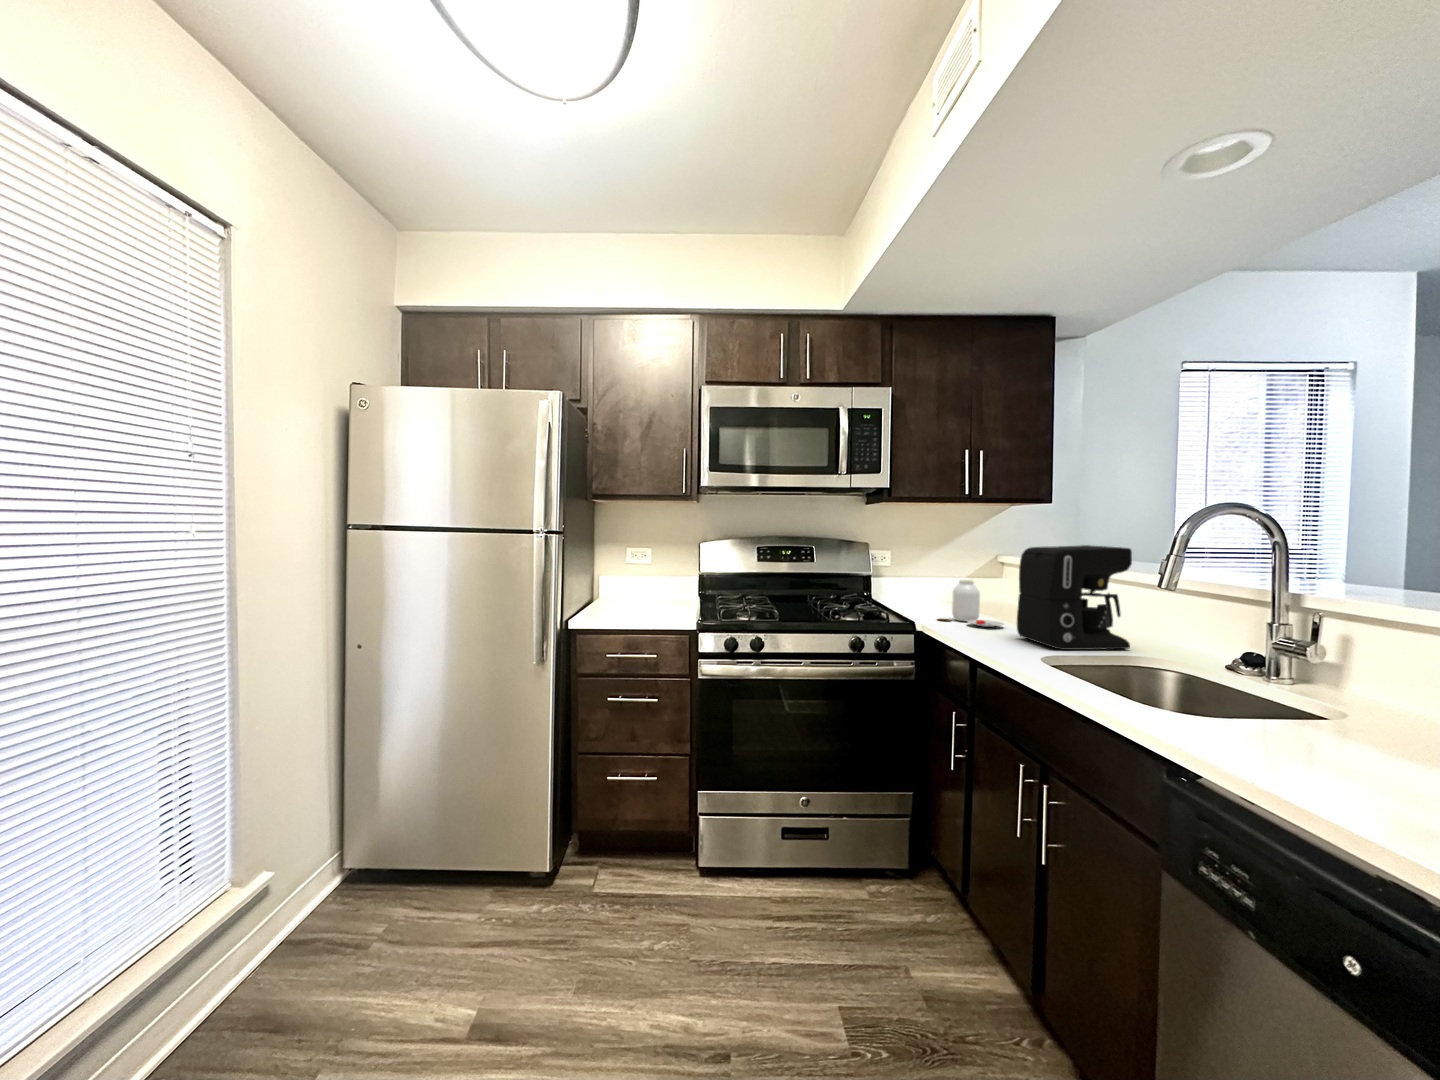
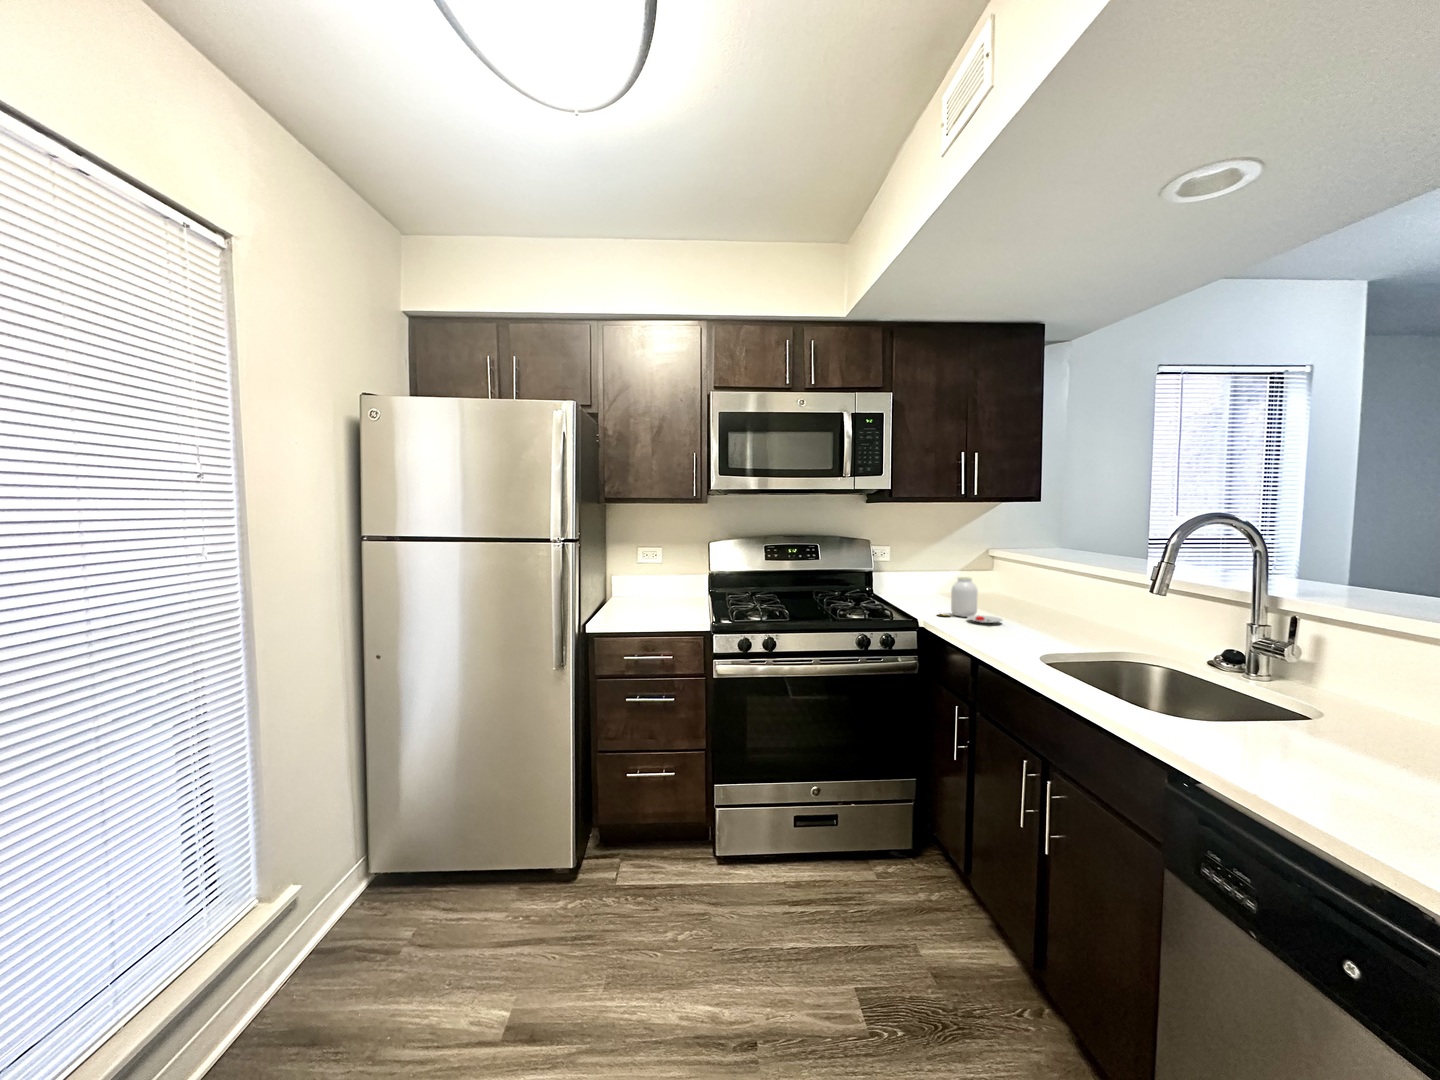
coffee maker: present [1017,545,1132,650] -> none [1019,547,1133,649]

